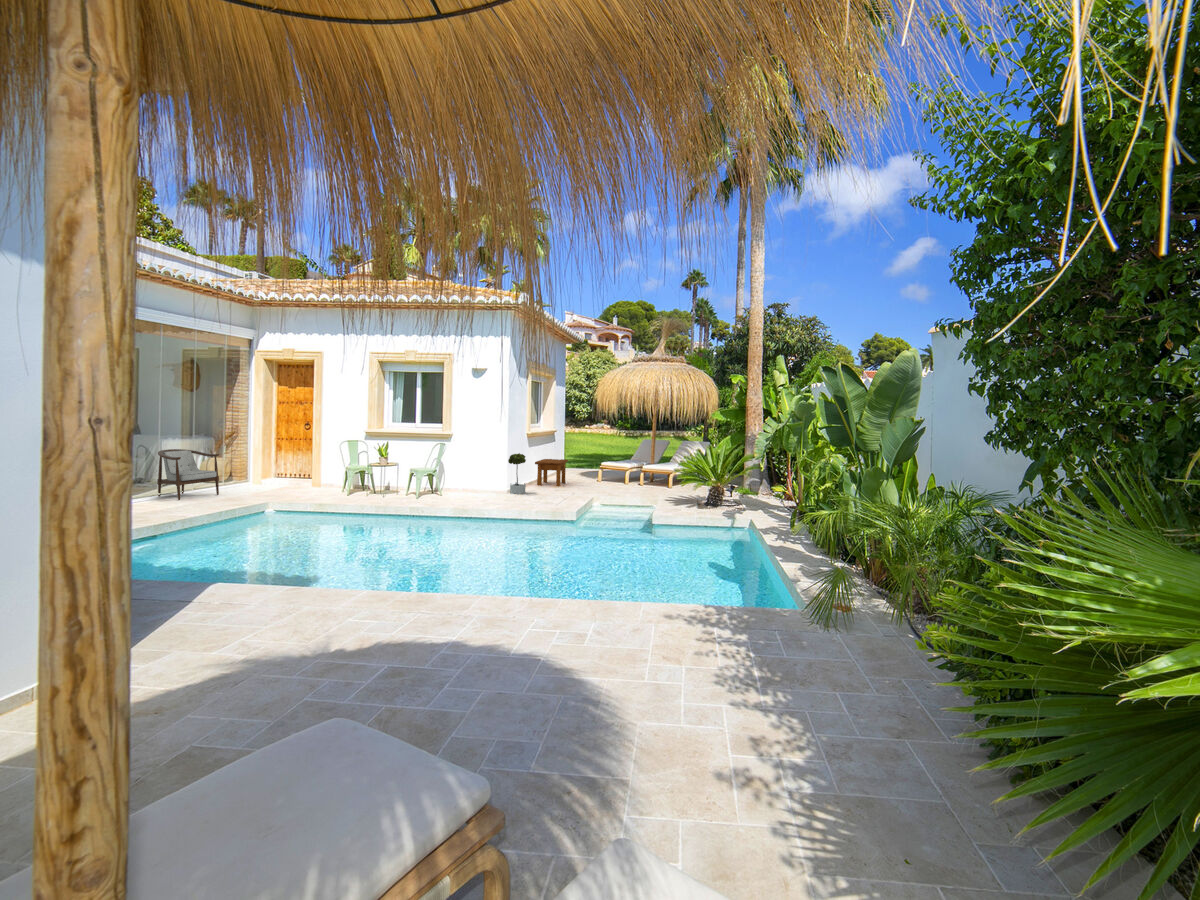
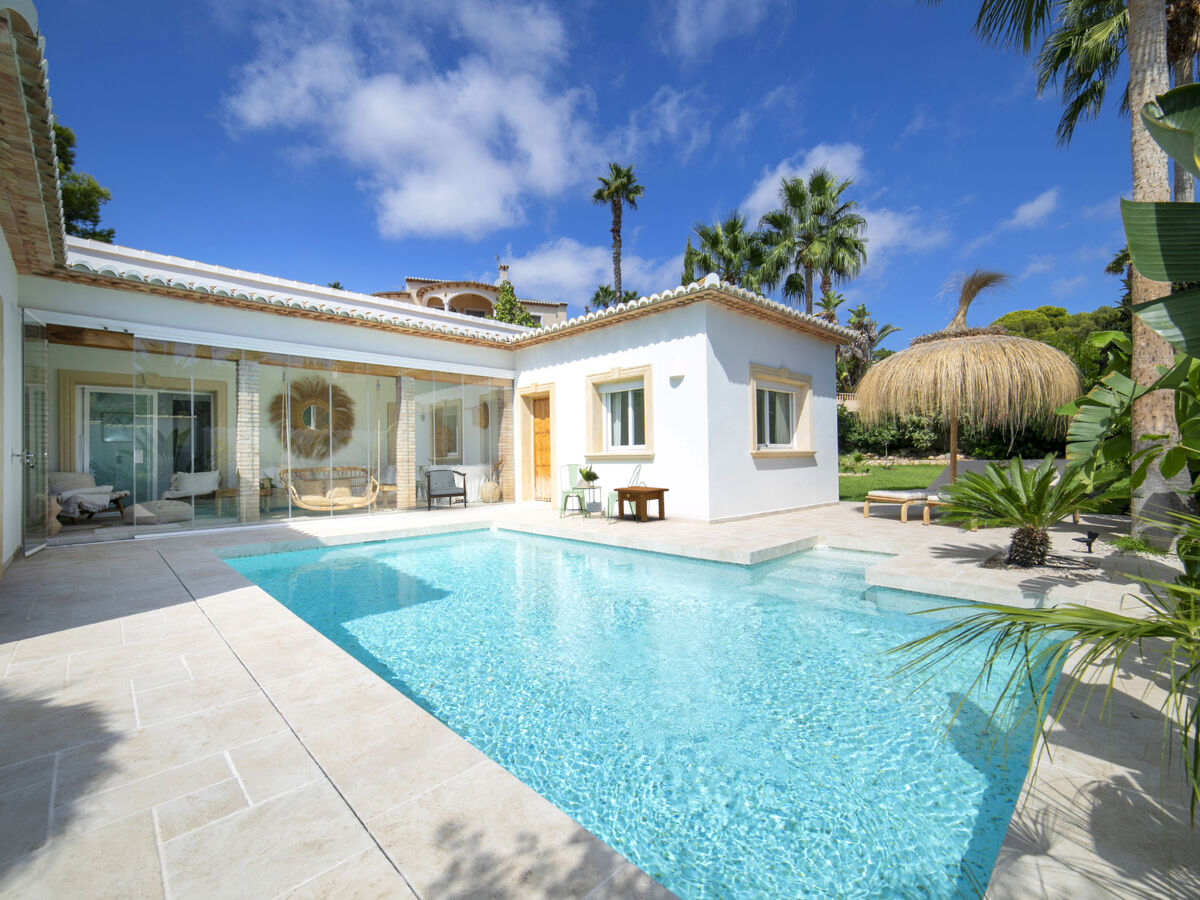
potted tree: present [508,453,526,494] -> present [584,470,602,512]
side table: present [535,459,568,486] -> present [614,486,669,522]

